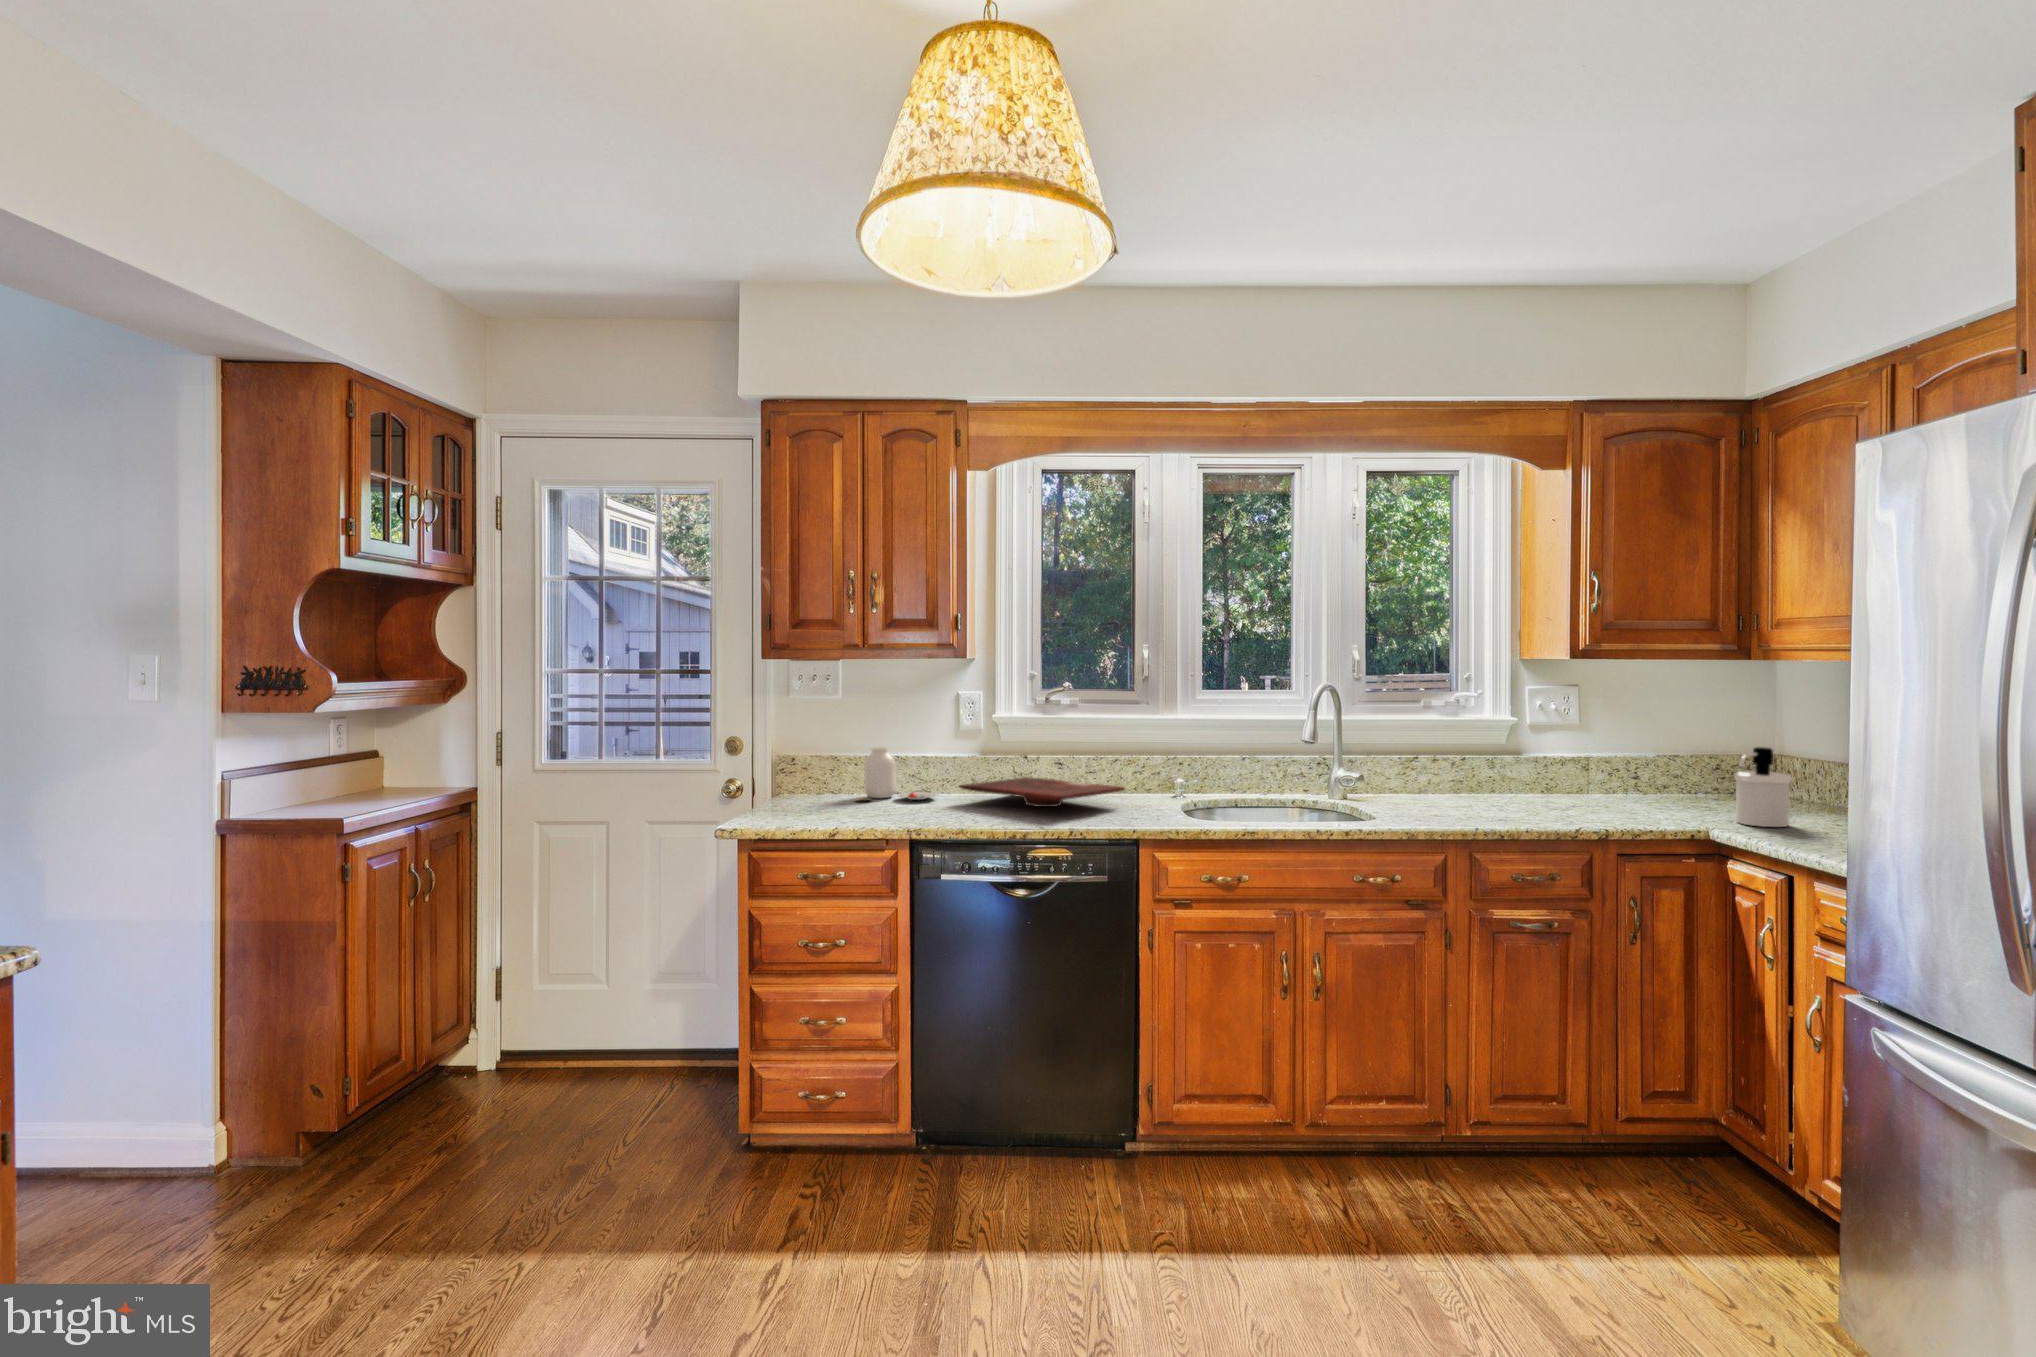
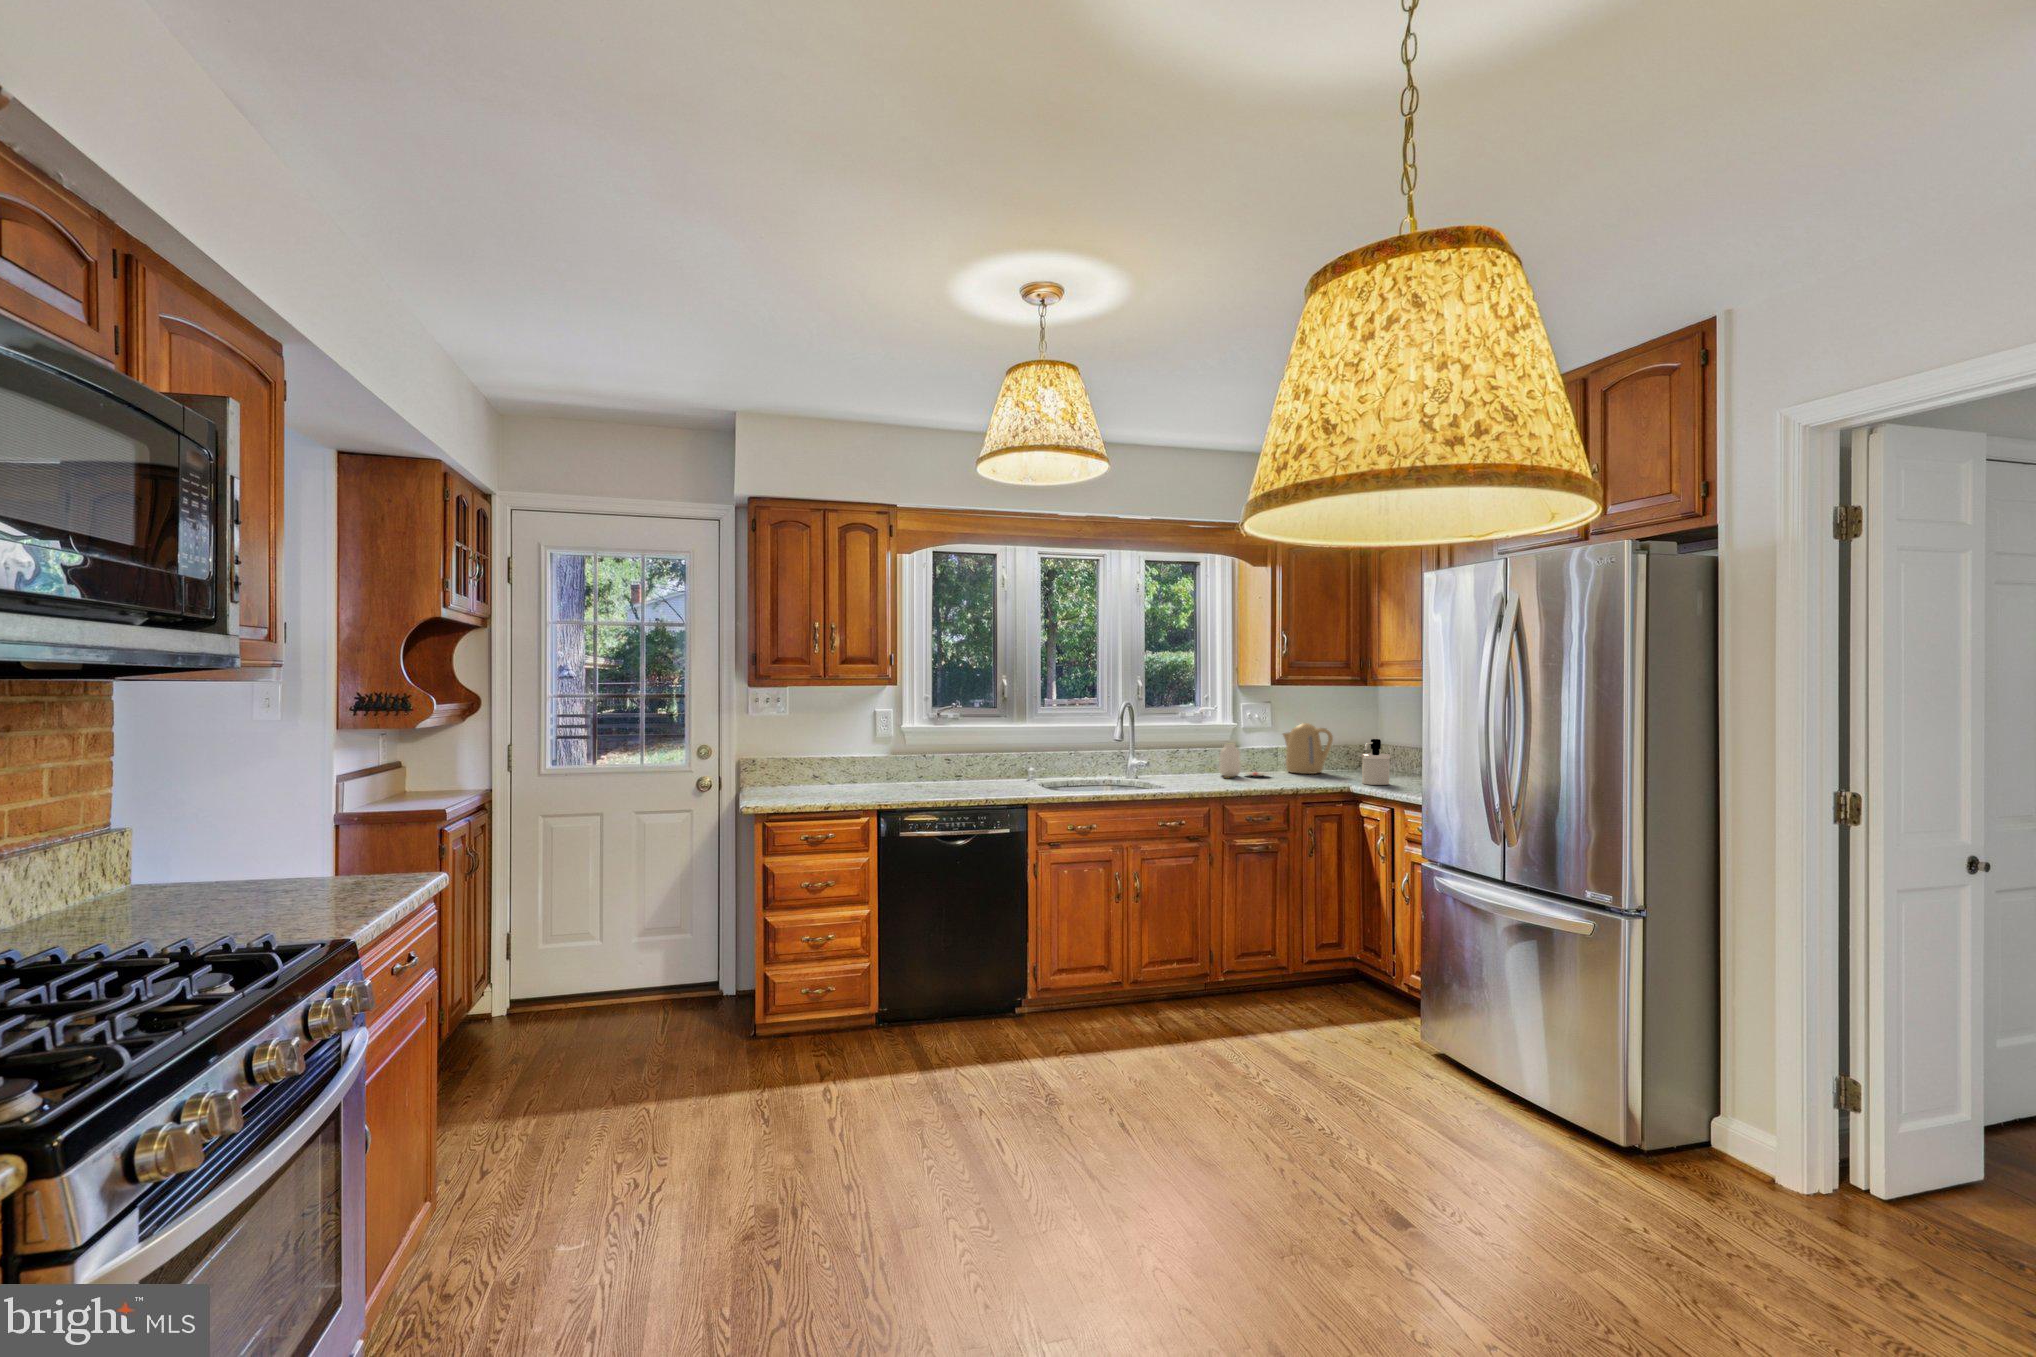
kettle: none [1595,717,1686,800] -> present [1283,723,1333,774]
jar: present [859,748,937,800] -> present [1220,744,1268,778]
cutting board: present [960,777,1125,807] -> none [893,769,1007,788]

